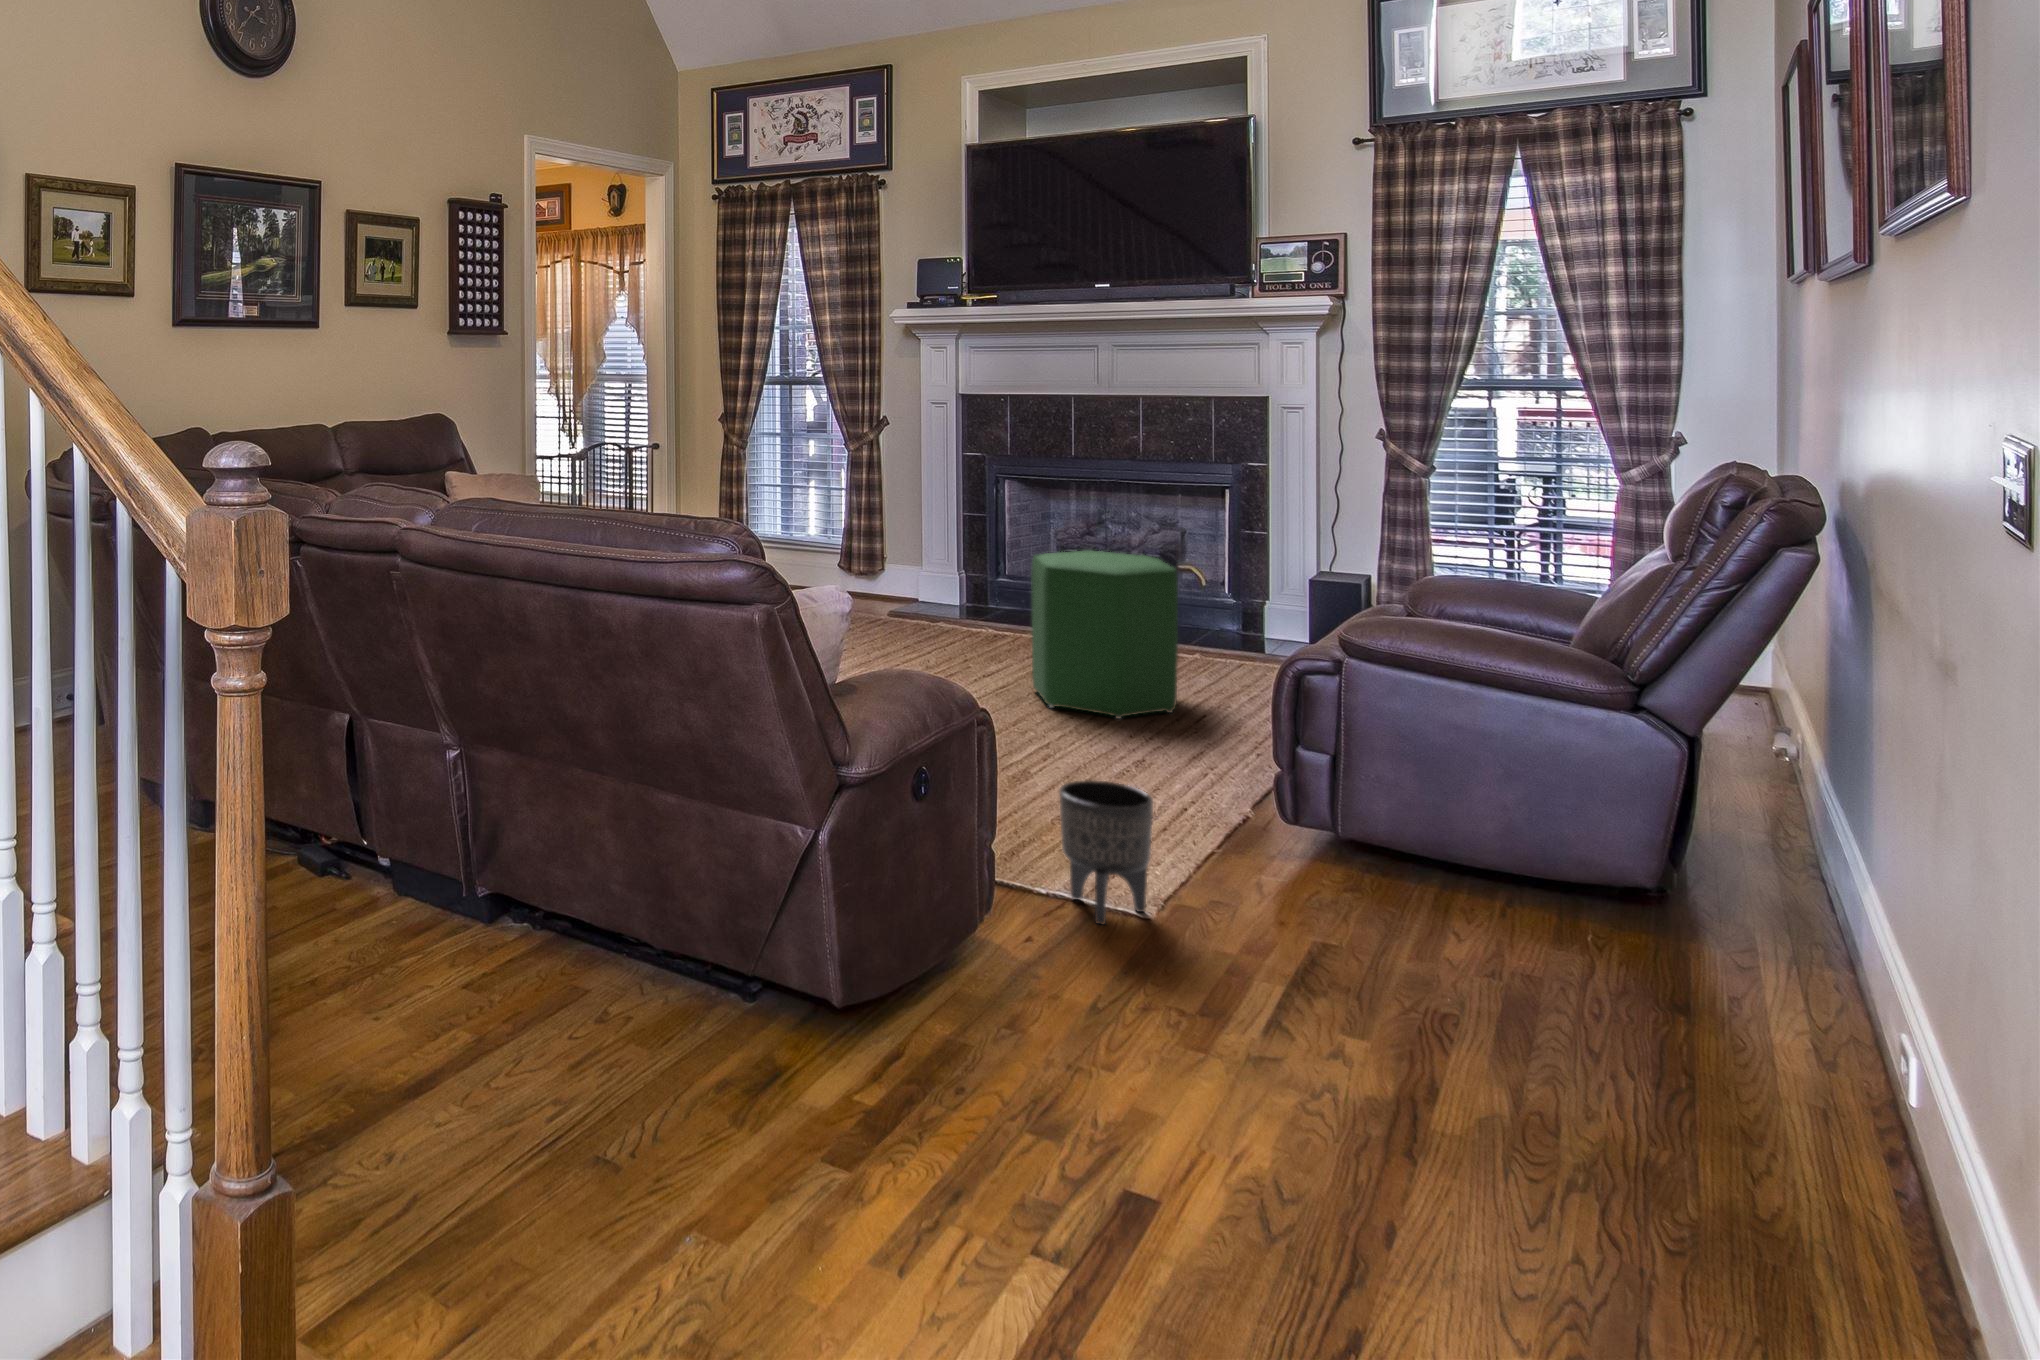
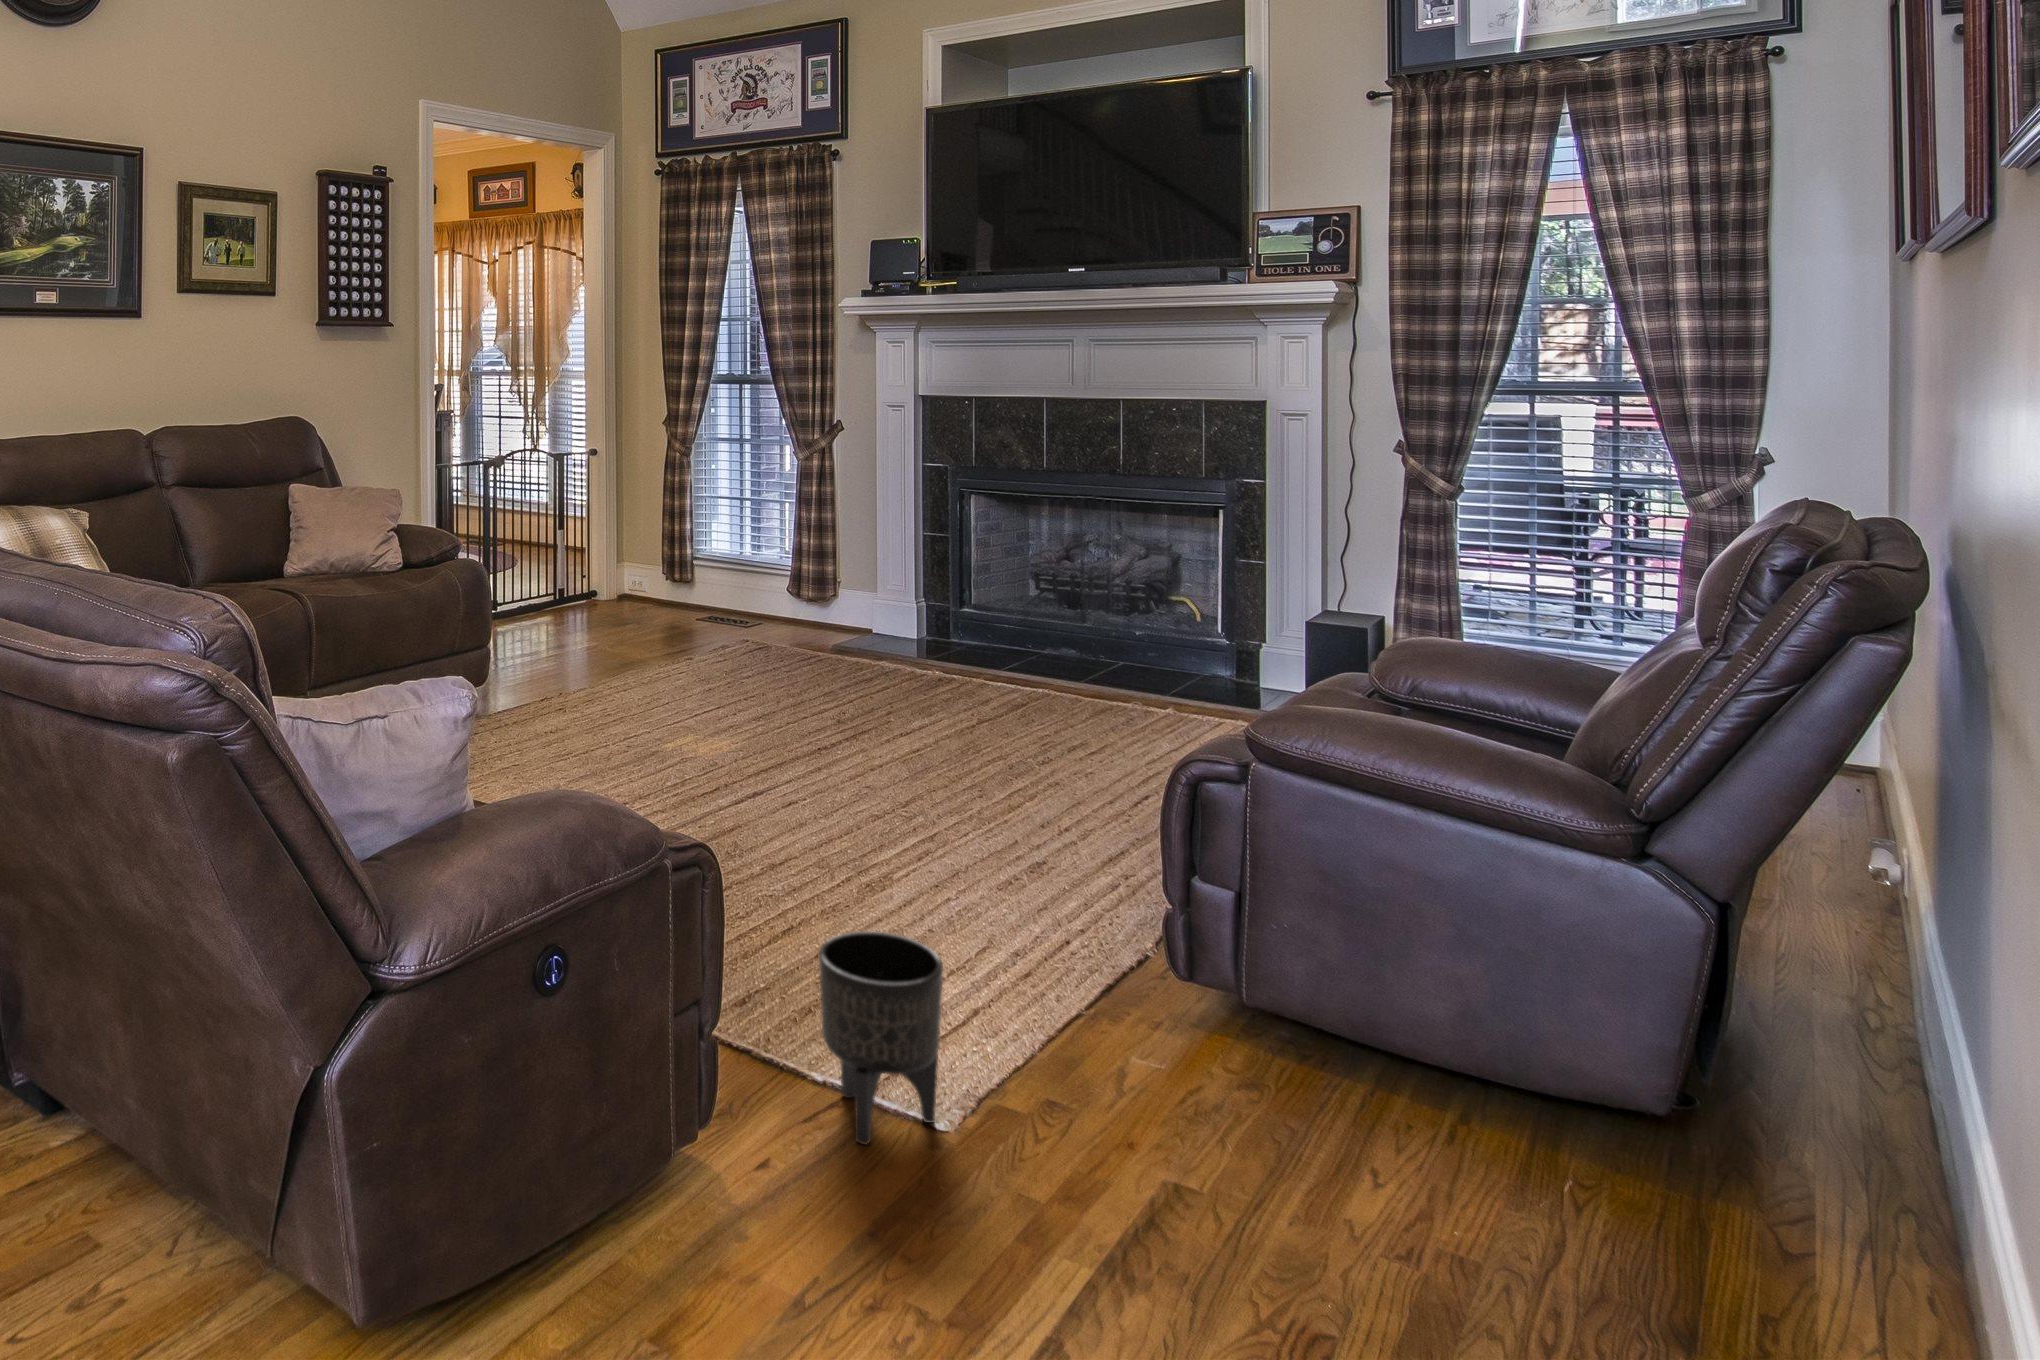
ottoman: present [1031,550,1178,719] -> none [944,586,1112,798]

